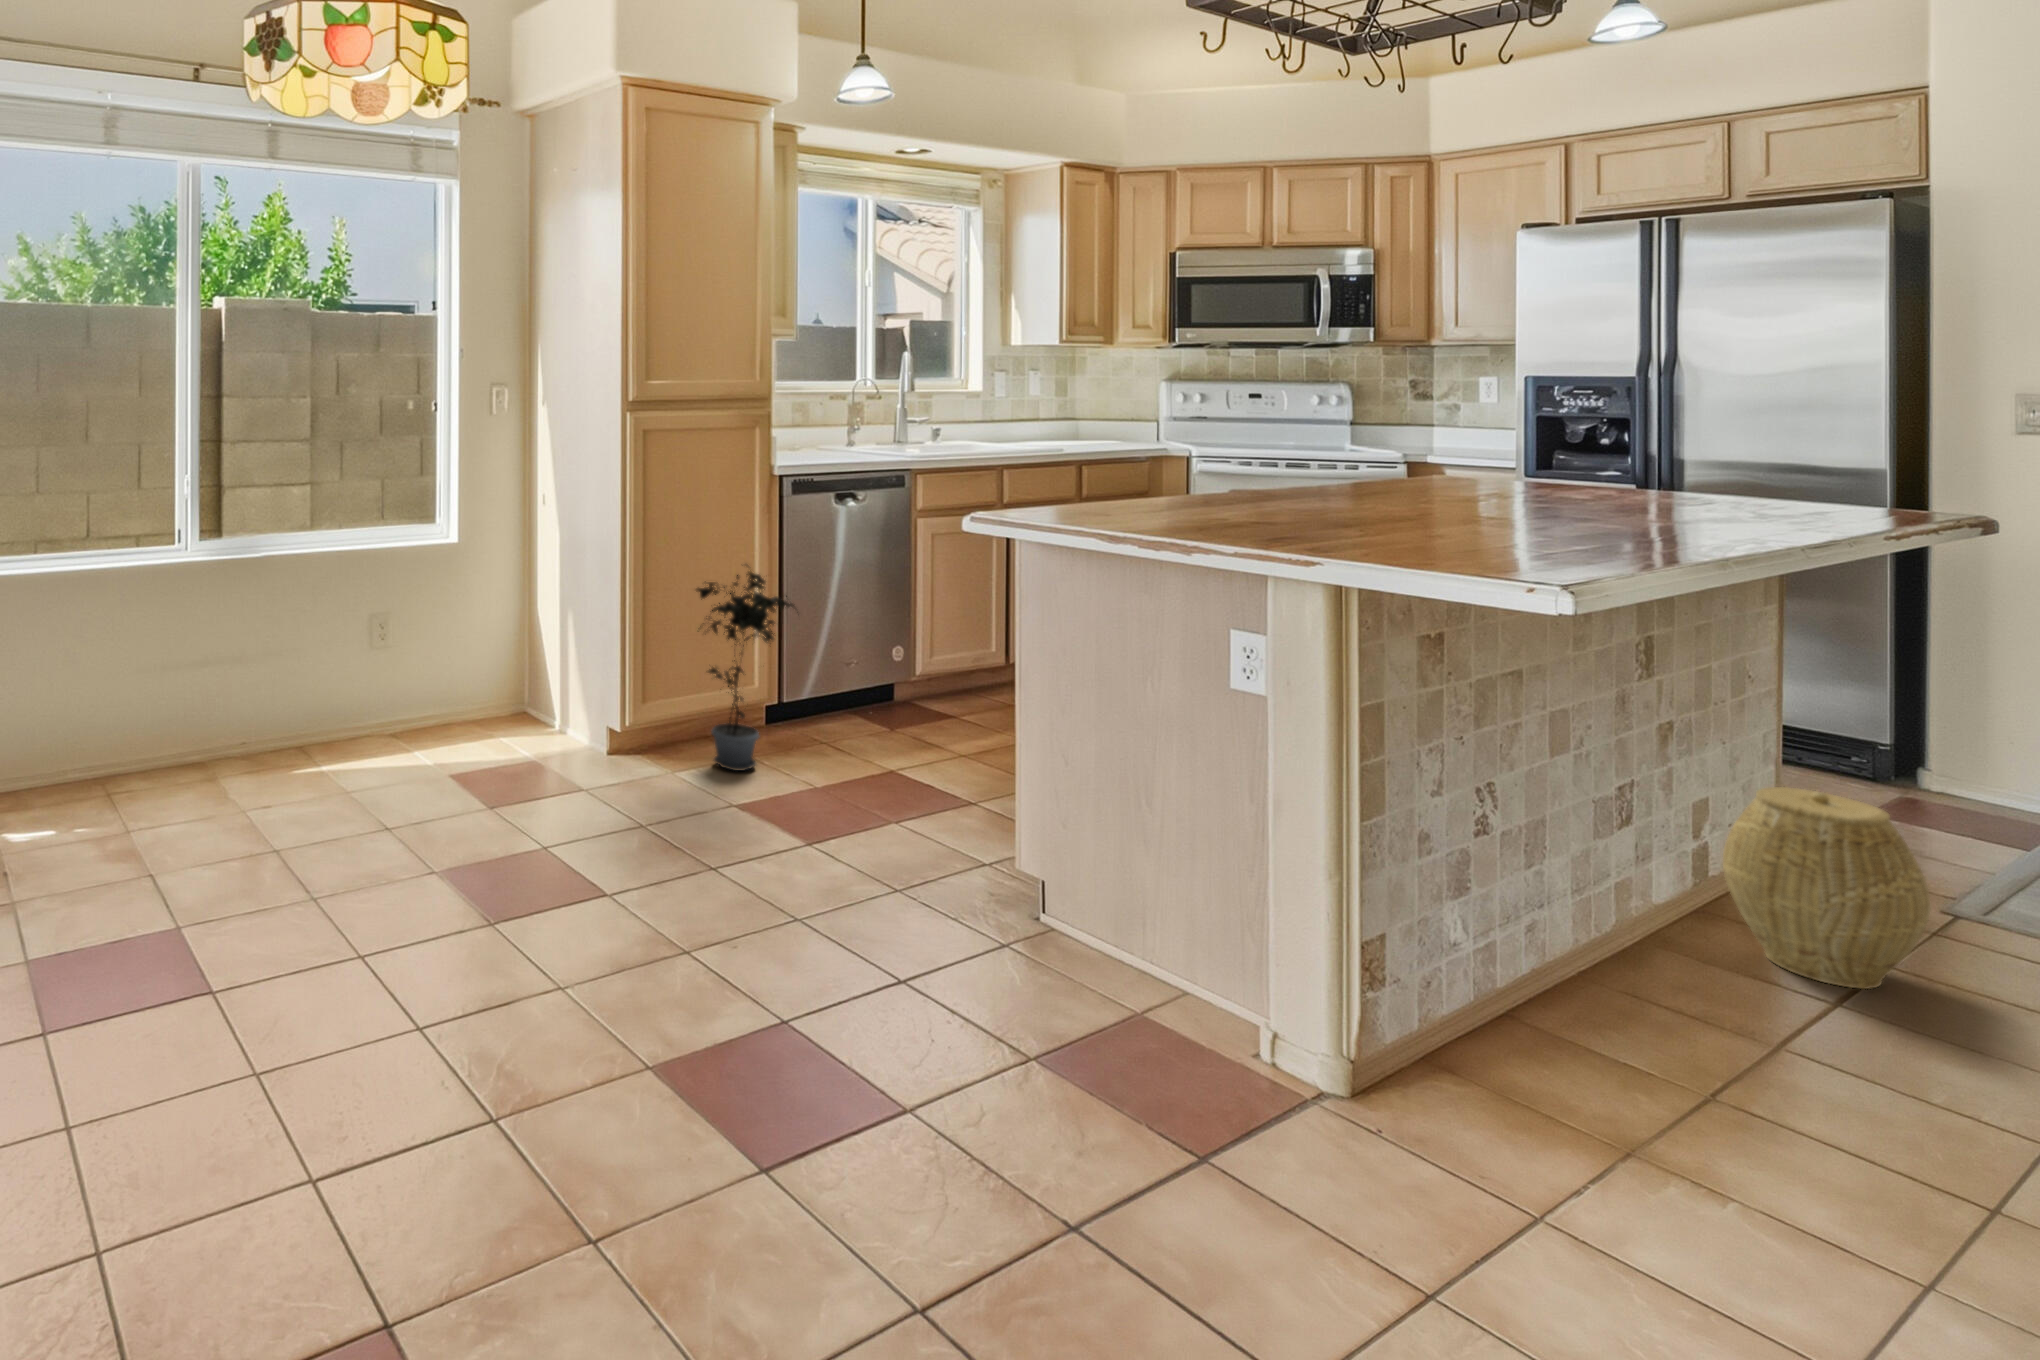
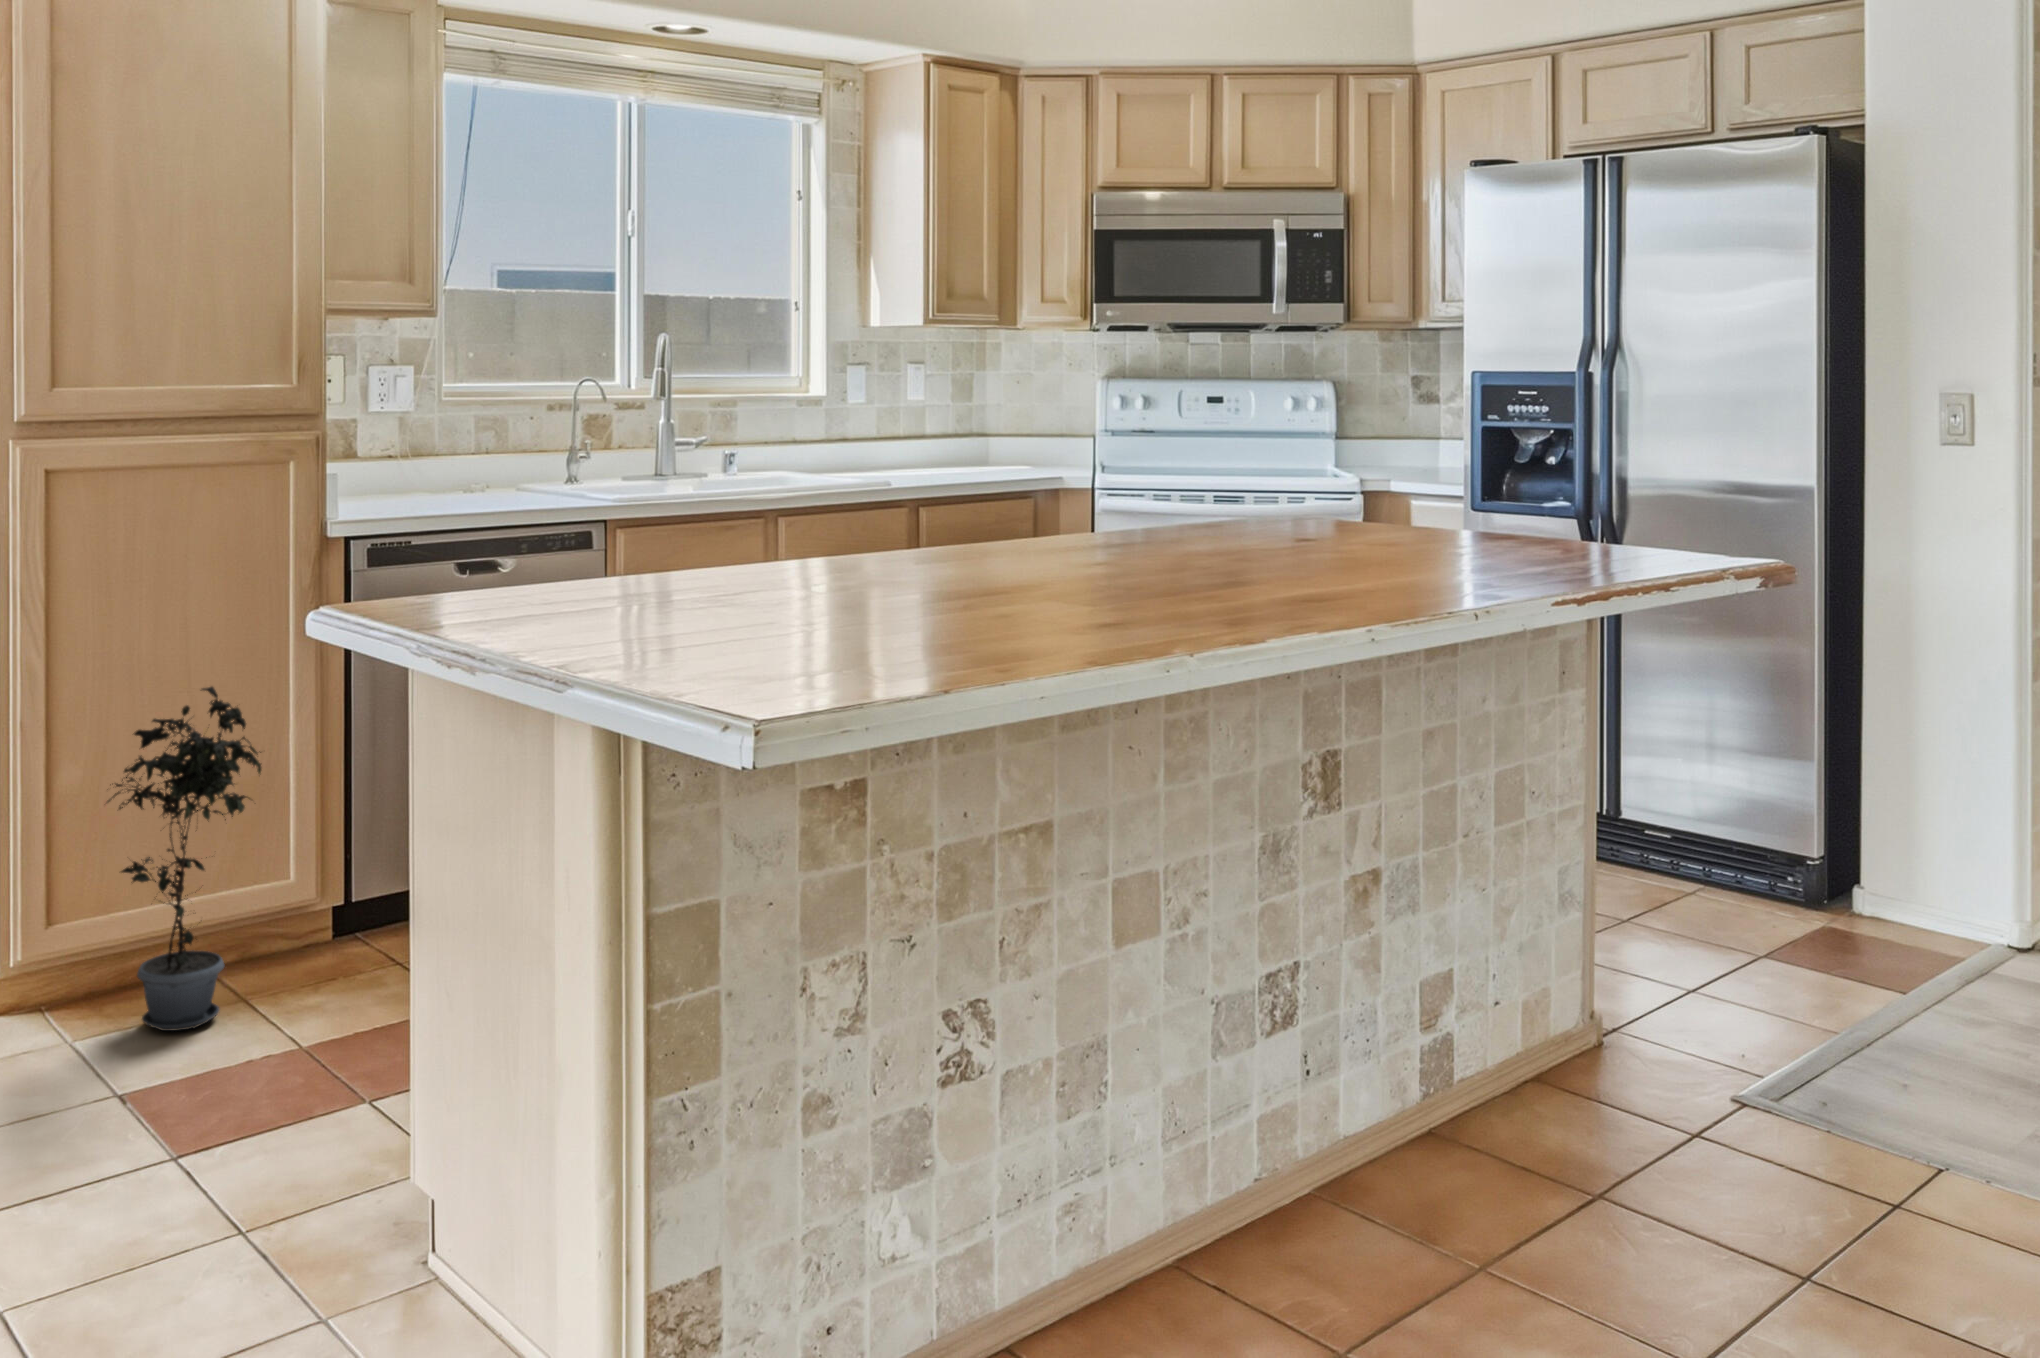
woven basket: present [1723,787,1930,989] -> none [1399,956,1610,1244]

